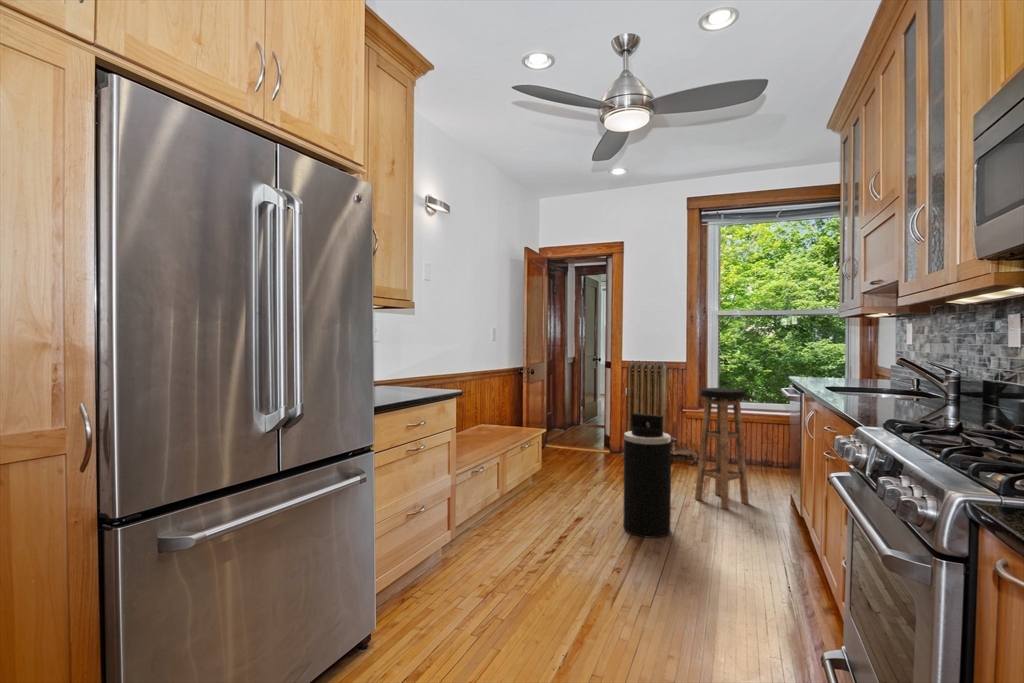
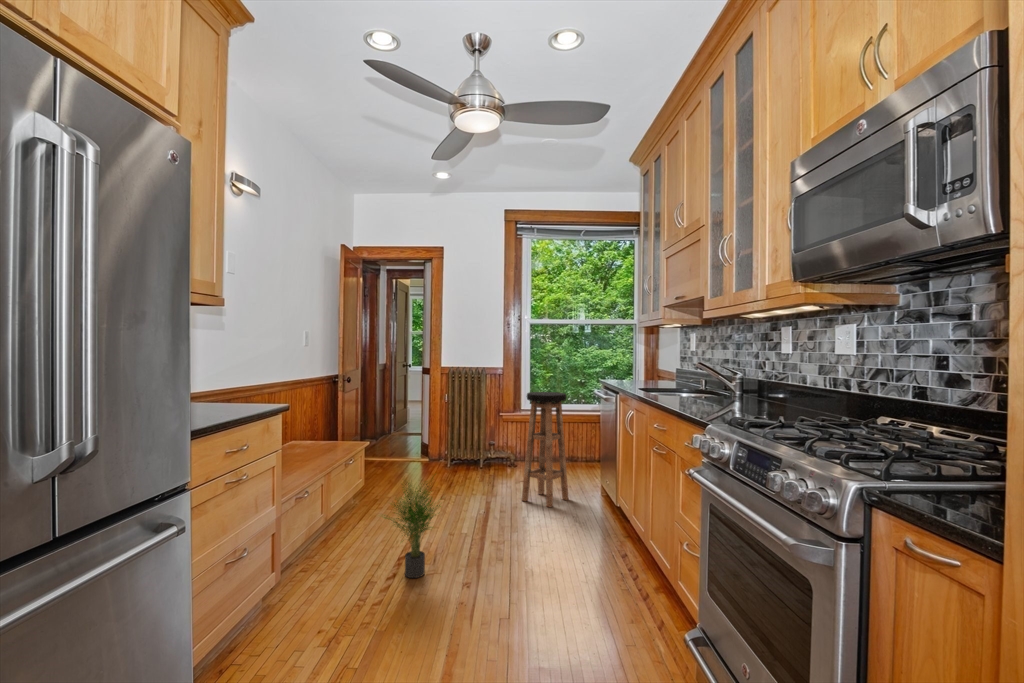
trash can: present [623,413,671,538] -> none [461,420,508,546]
potted plant: none [534,460,601,556] -> present [384,483,441,578]

